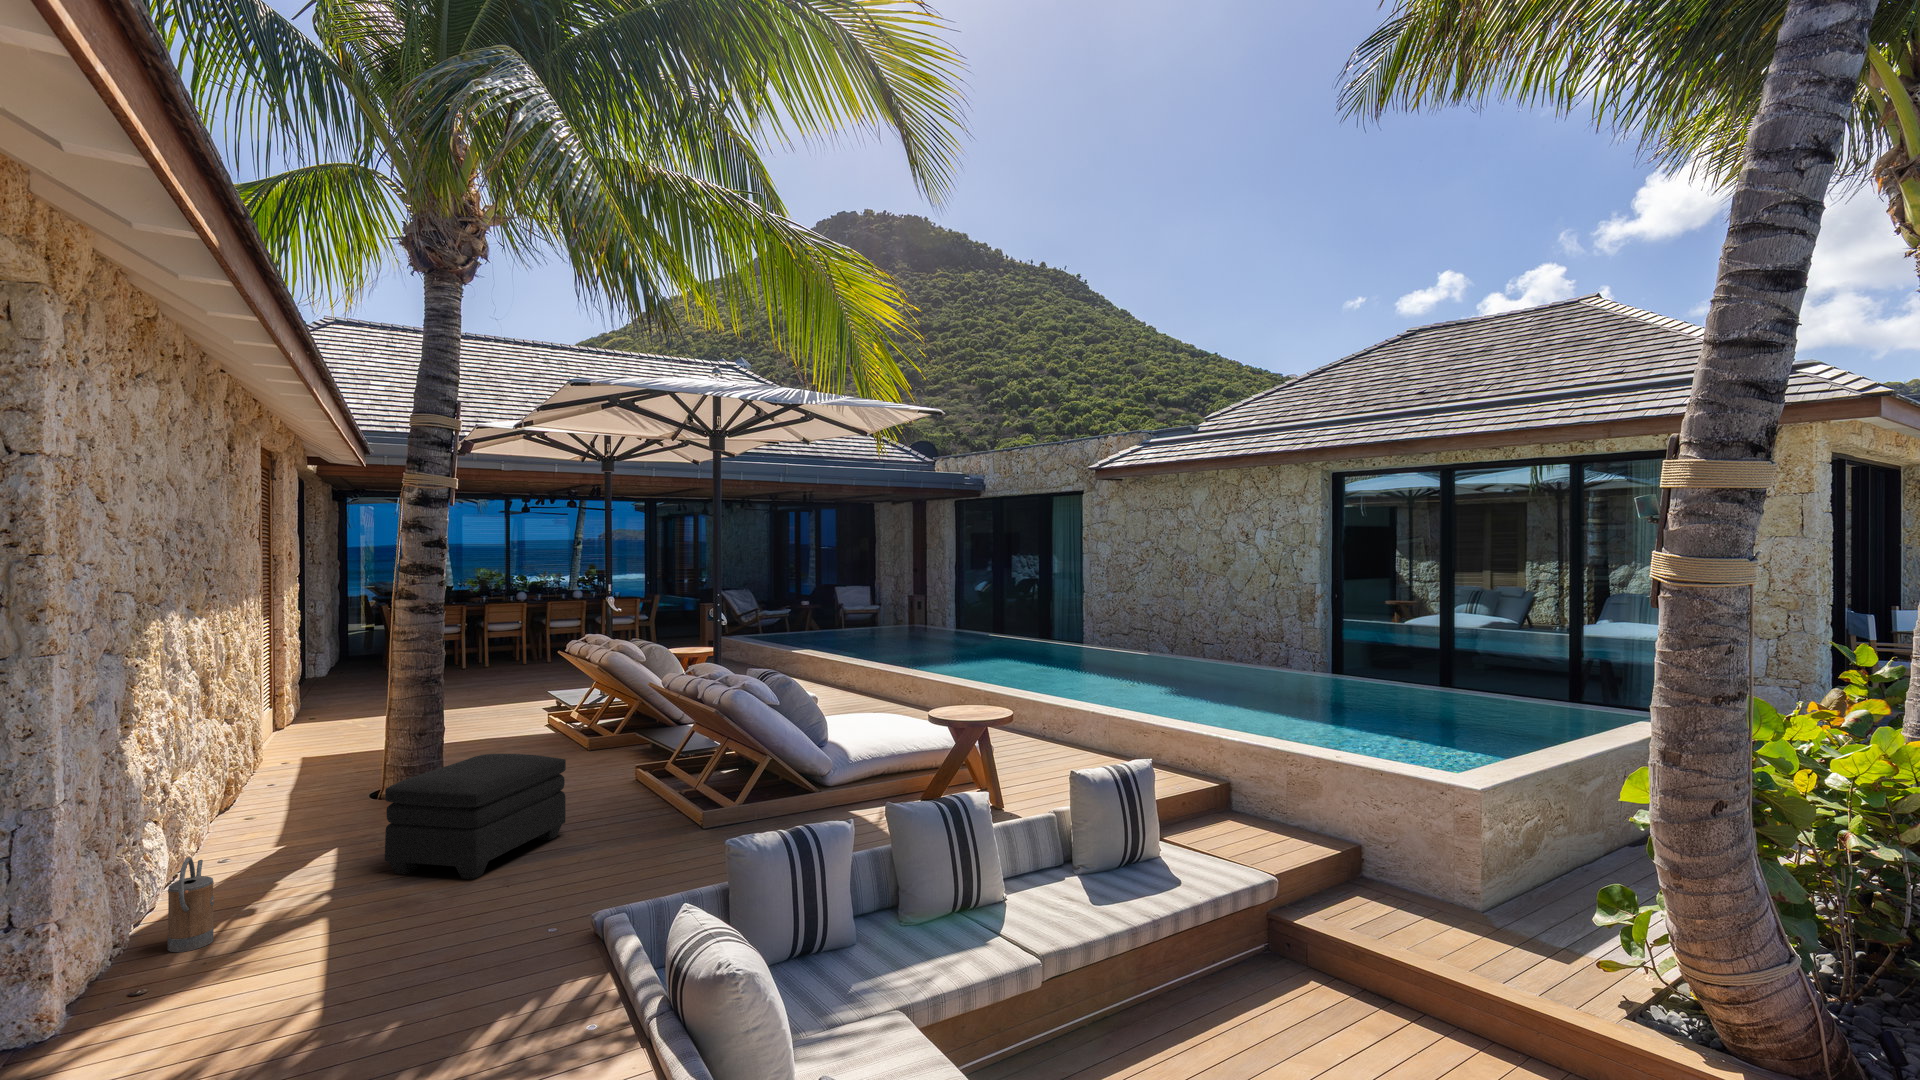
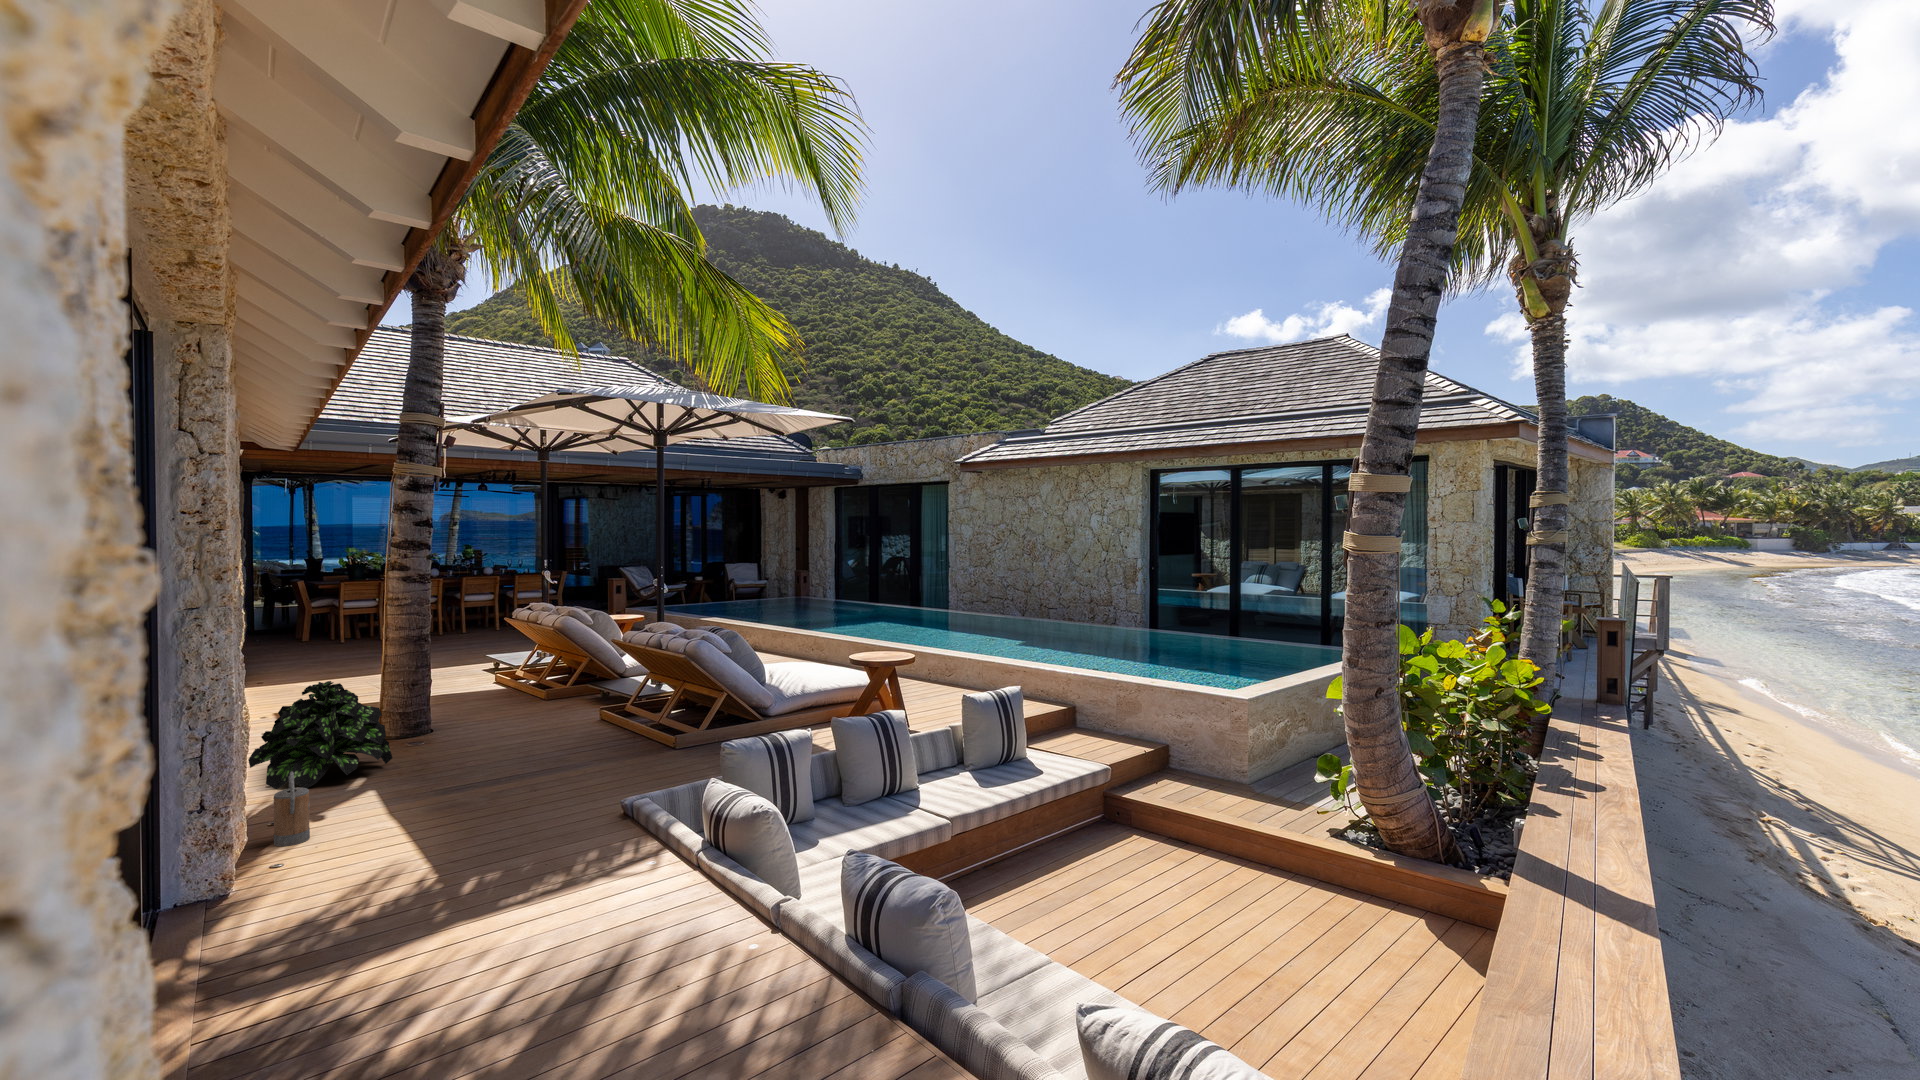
potted plant: none [209,732,377,864] -> present [248,681,392,789]
ottoman: present [385,754,566,879] -> none [422,695,561,790]

